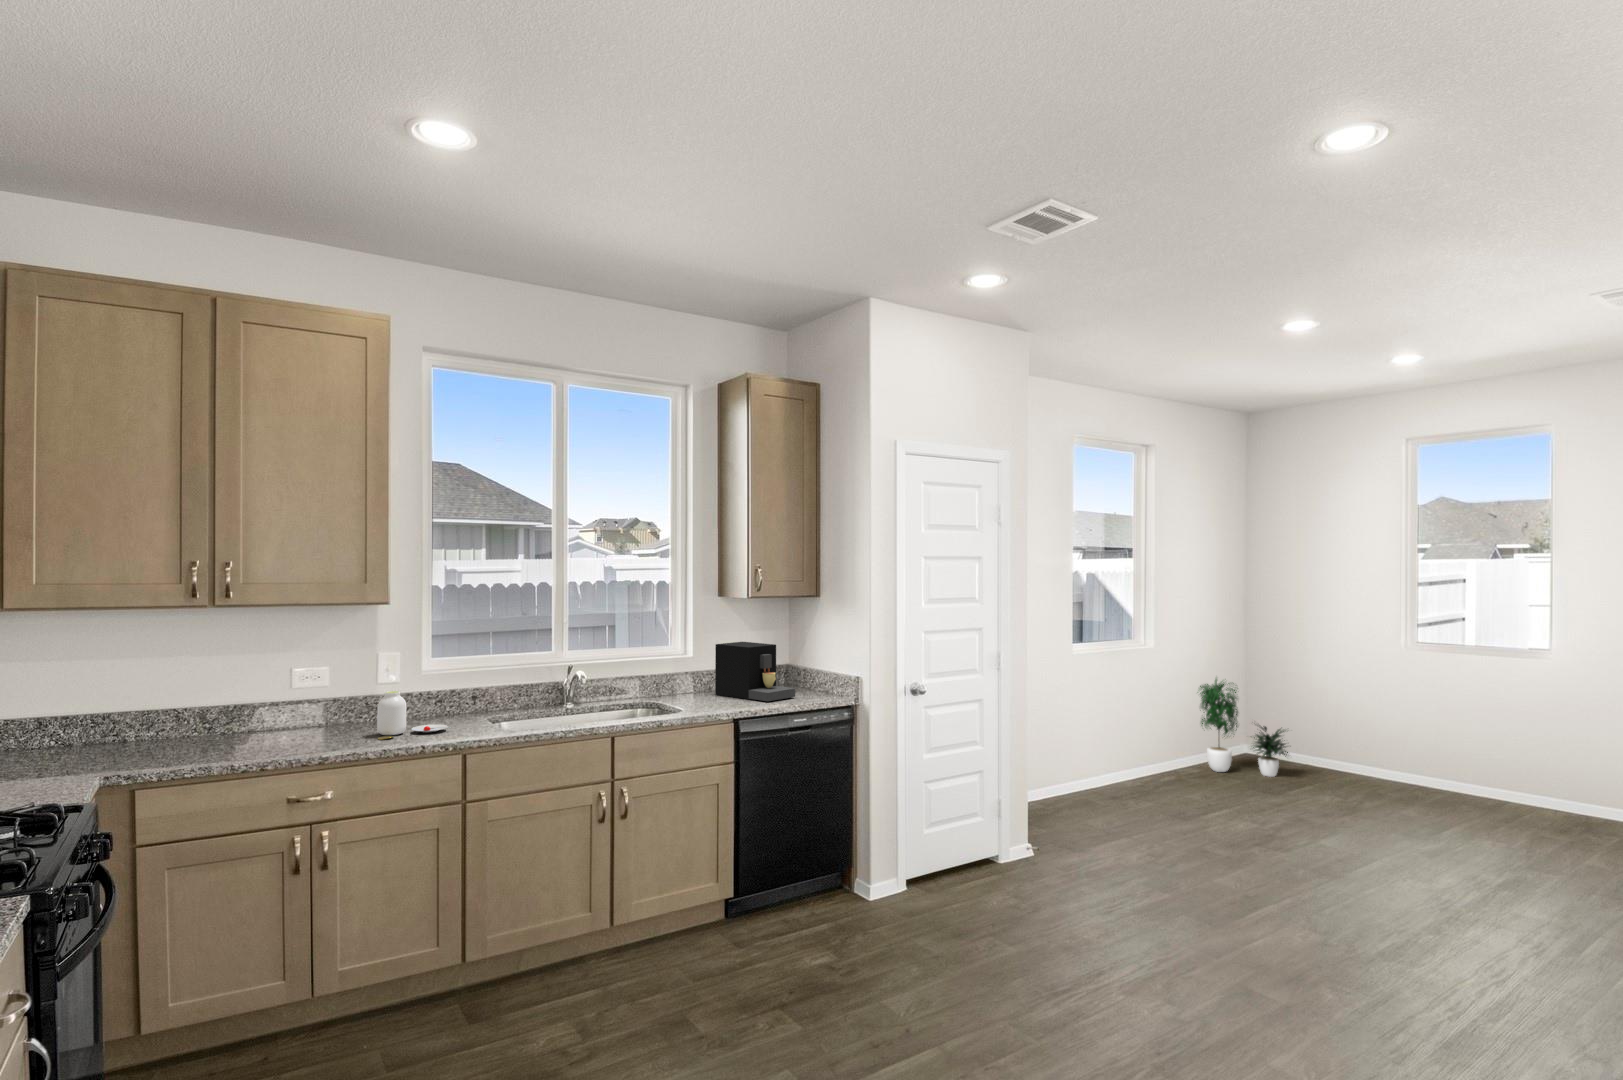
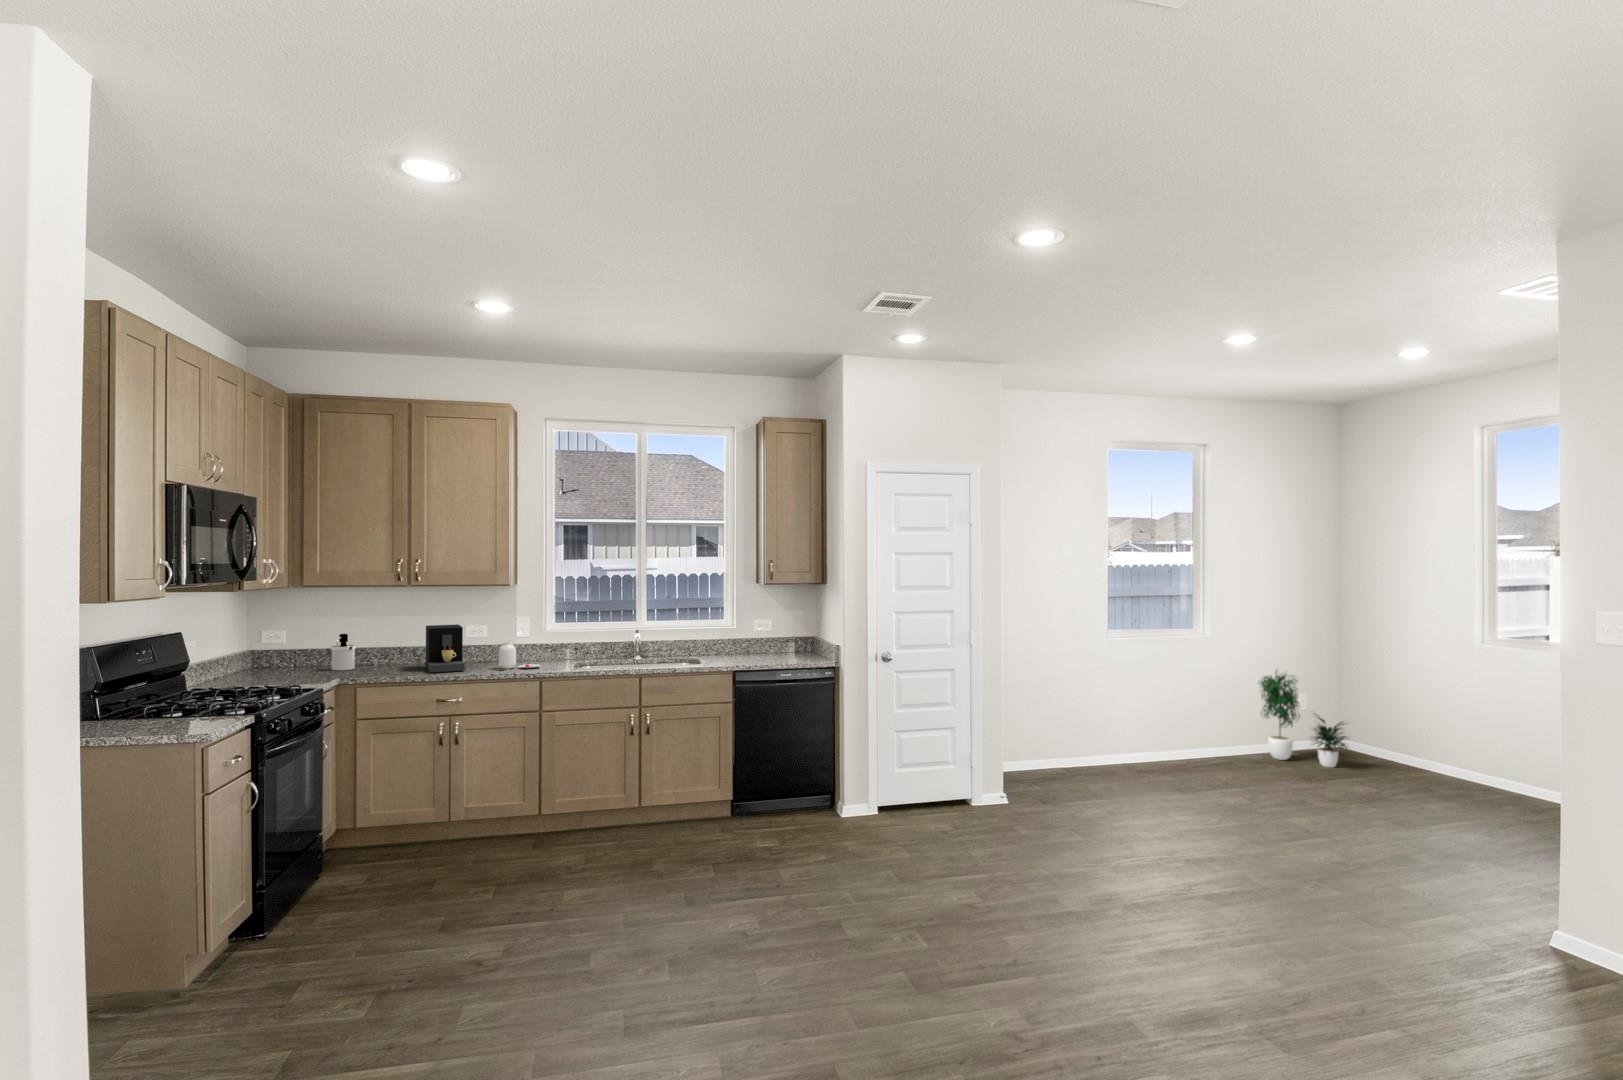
coffee maker: present [715,642,795,701] -> present [426,624,465,672]
soap dispenser: none [51,692,101,759] -> present [331,634,356,670]

